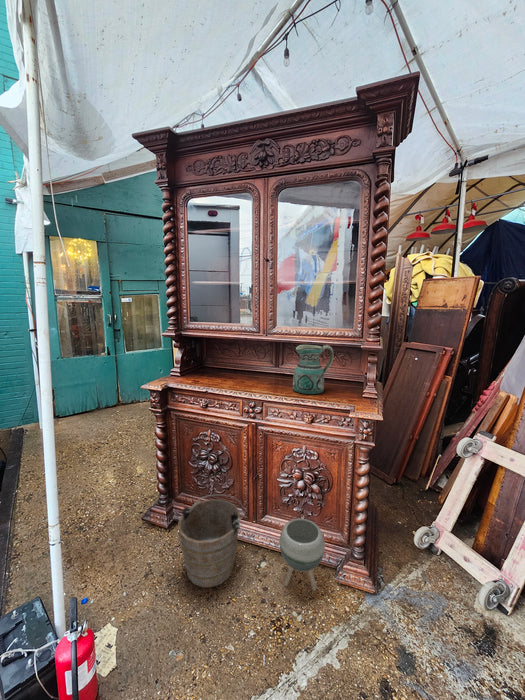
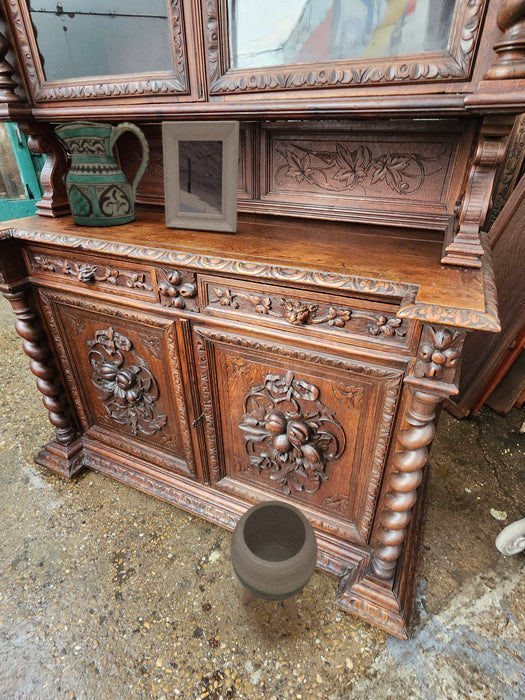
picture frame: none [240,340,276,384] -> present [162,121,239,232]
ceramic pitcher: present [293,345,334,394] -> present [55,121,149,226]
bucket: present [178,495,245,587] -> none [39,441,175,595]

